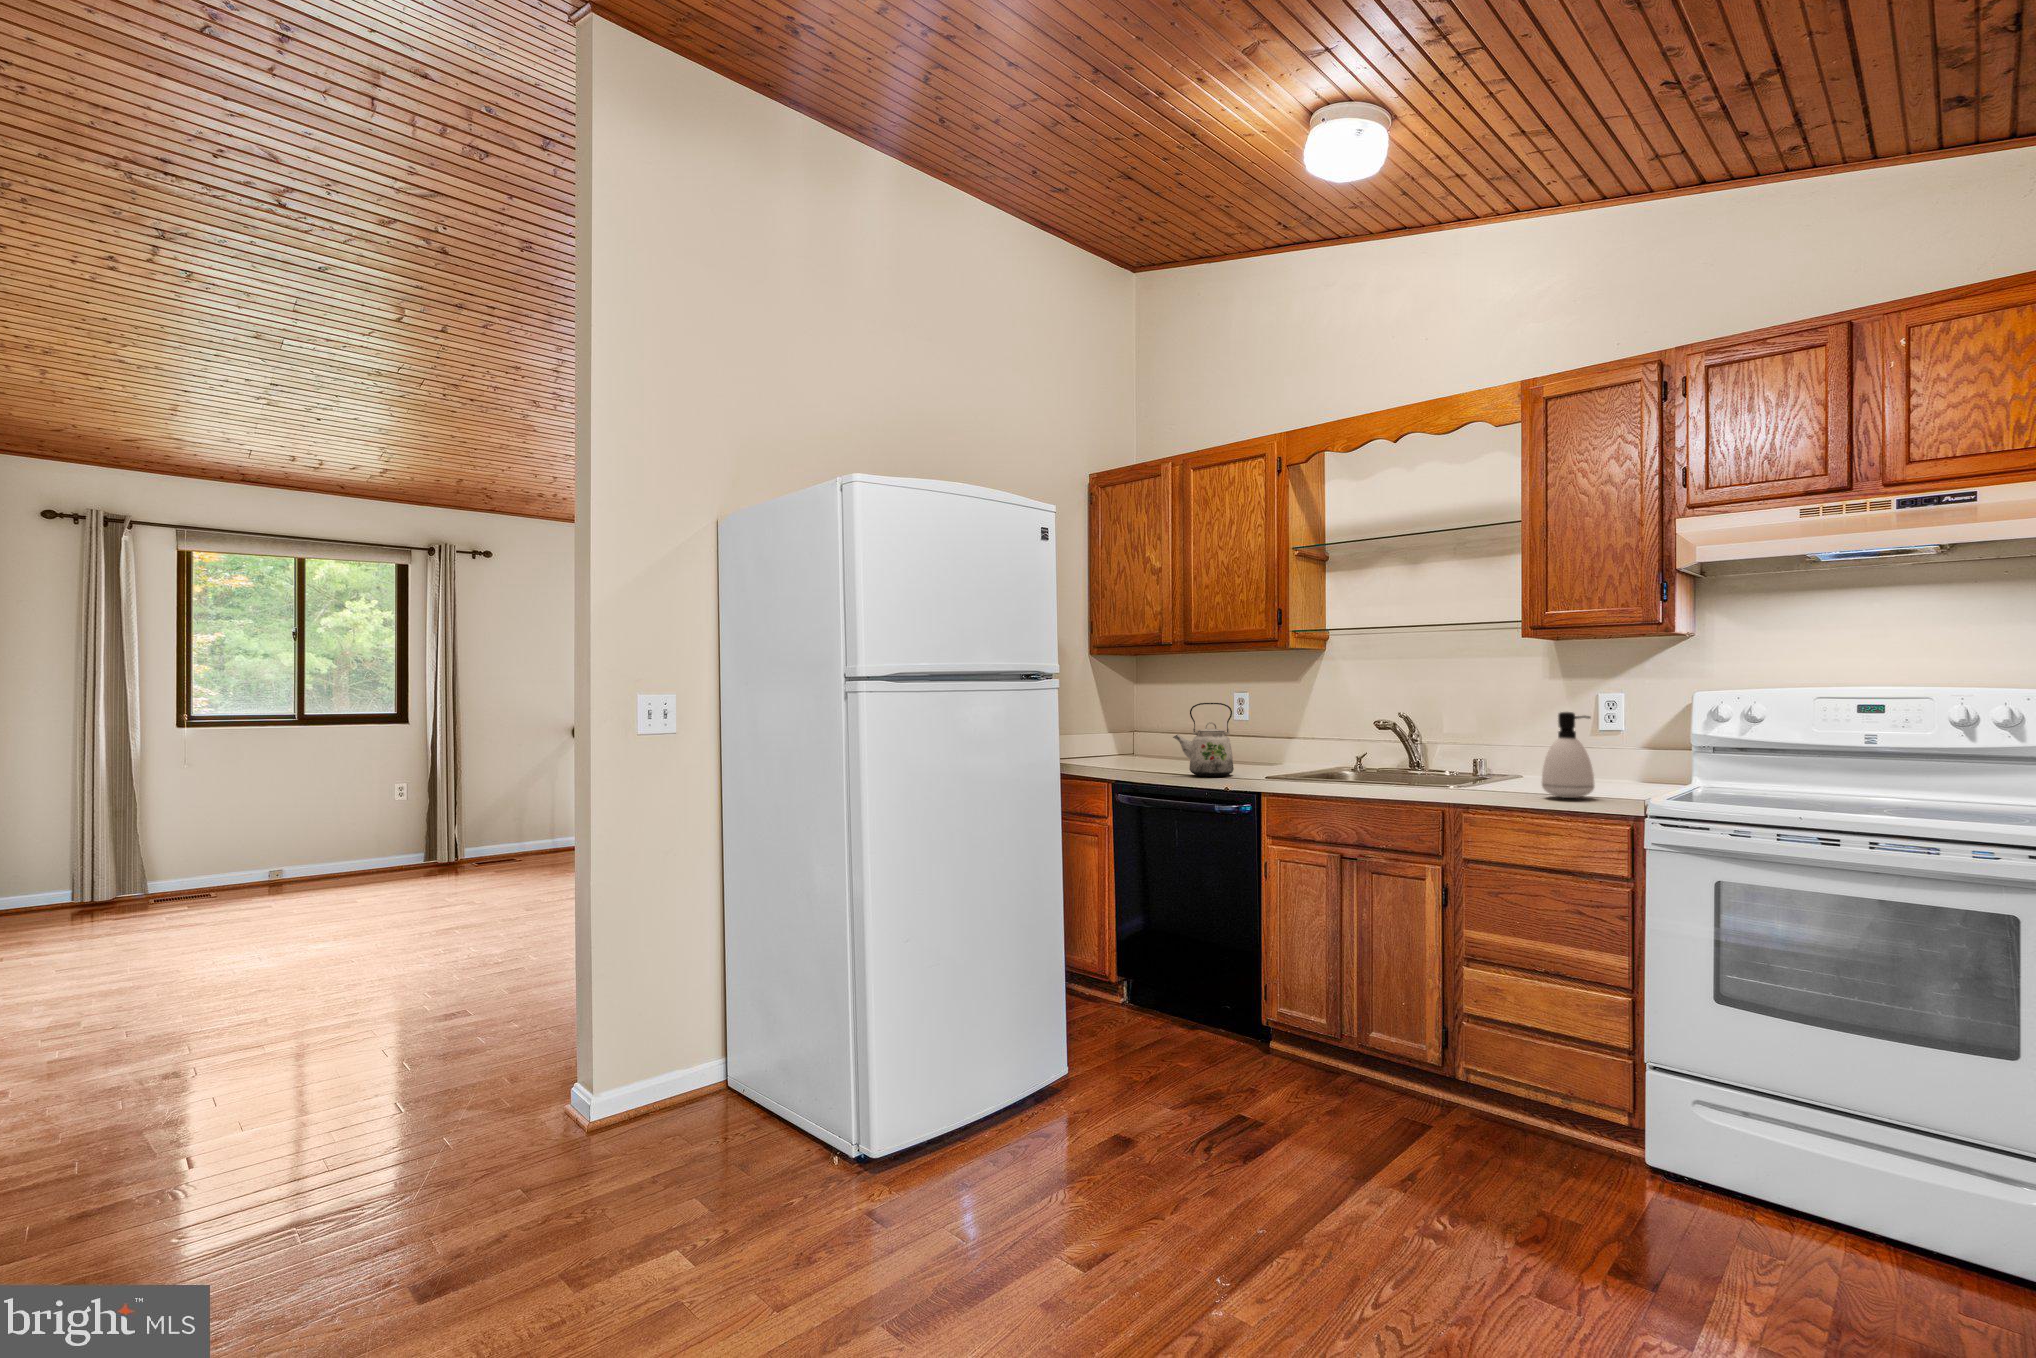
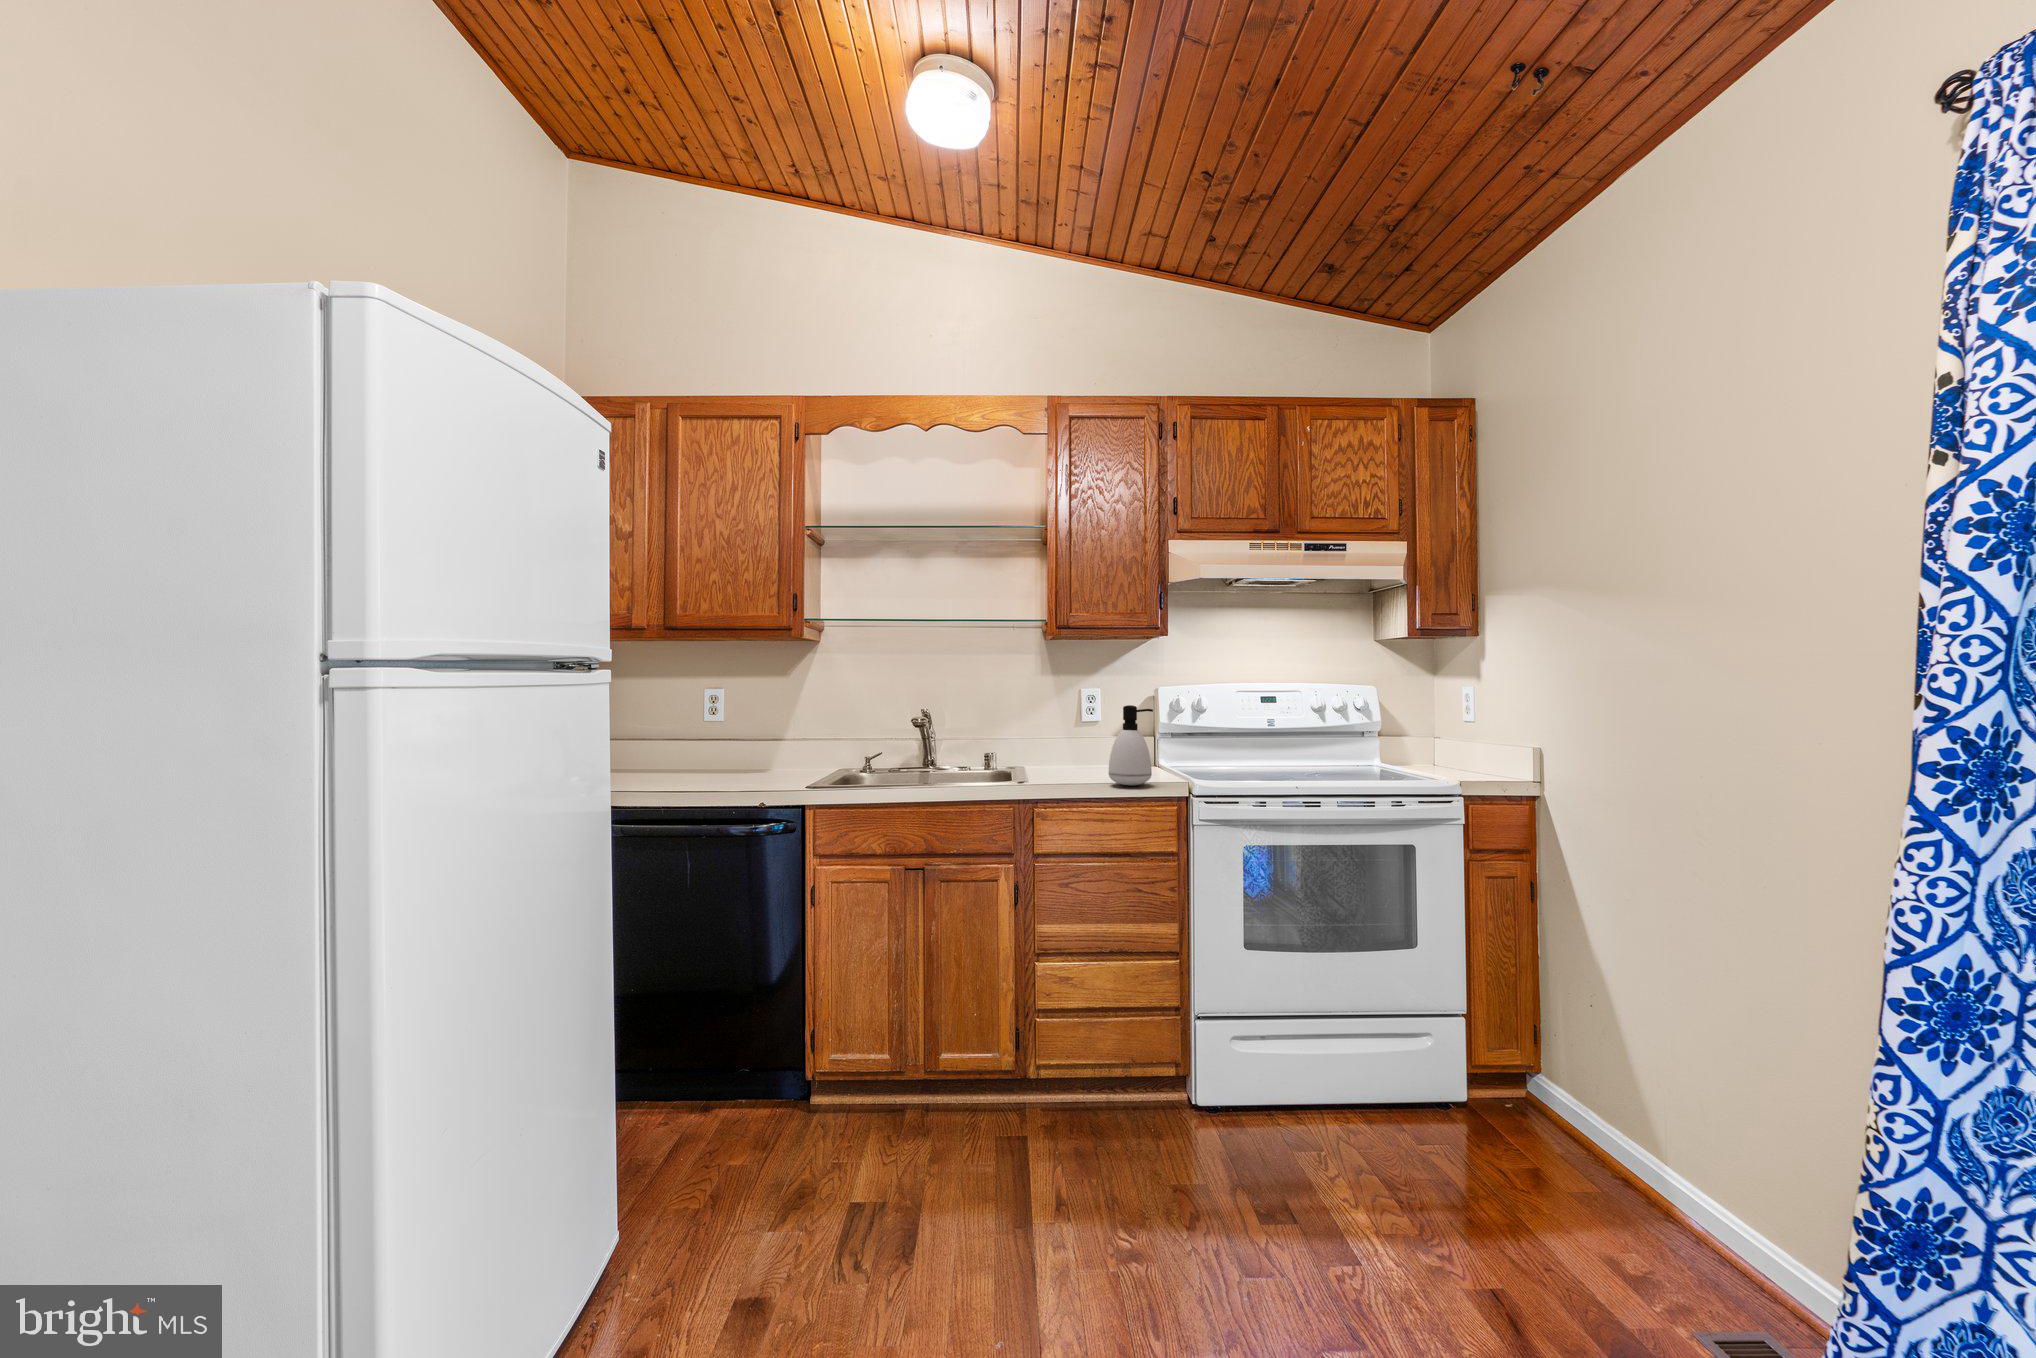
kettle: present [1173,703,1234,777] -> none [676,698,753,787]

